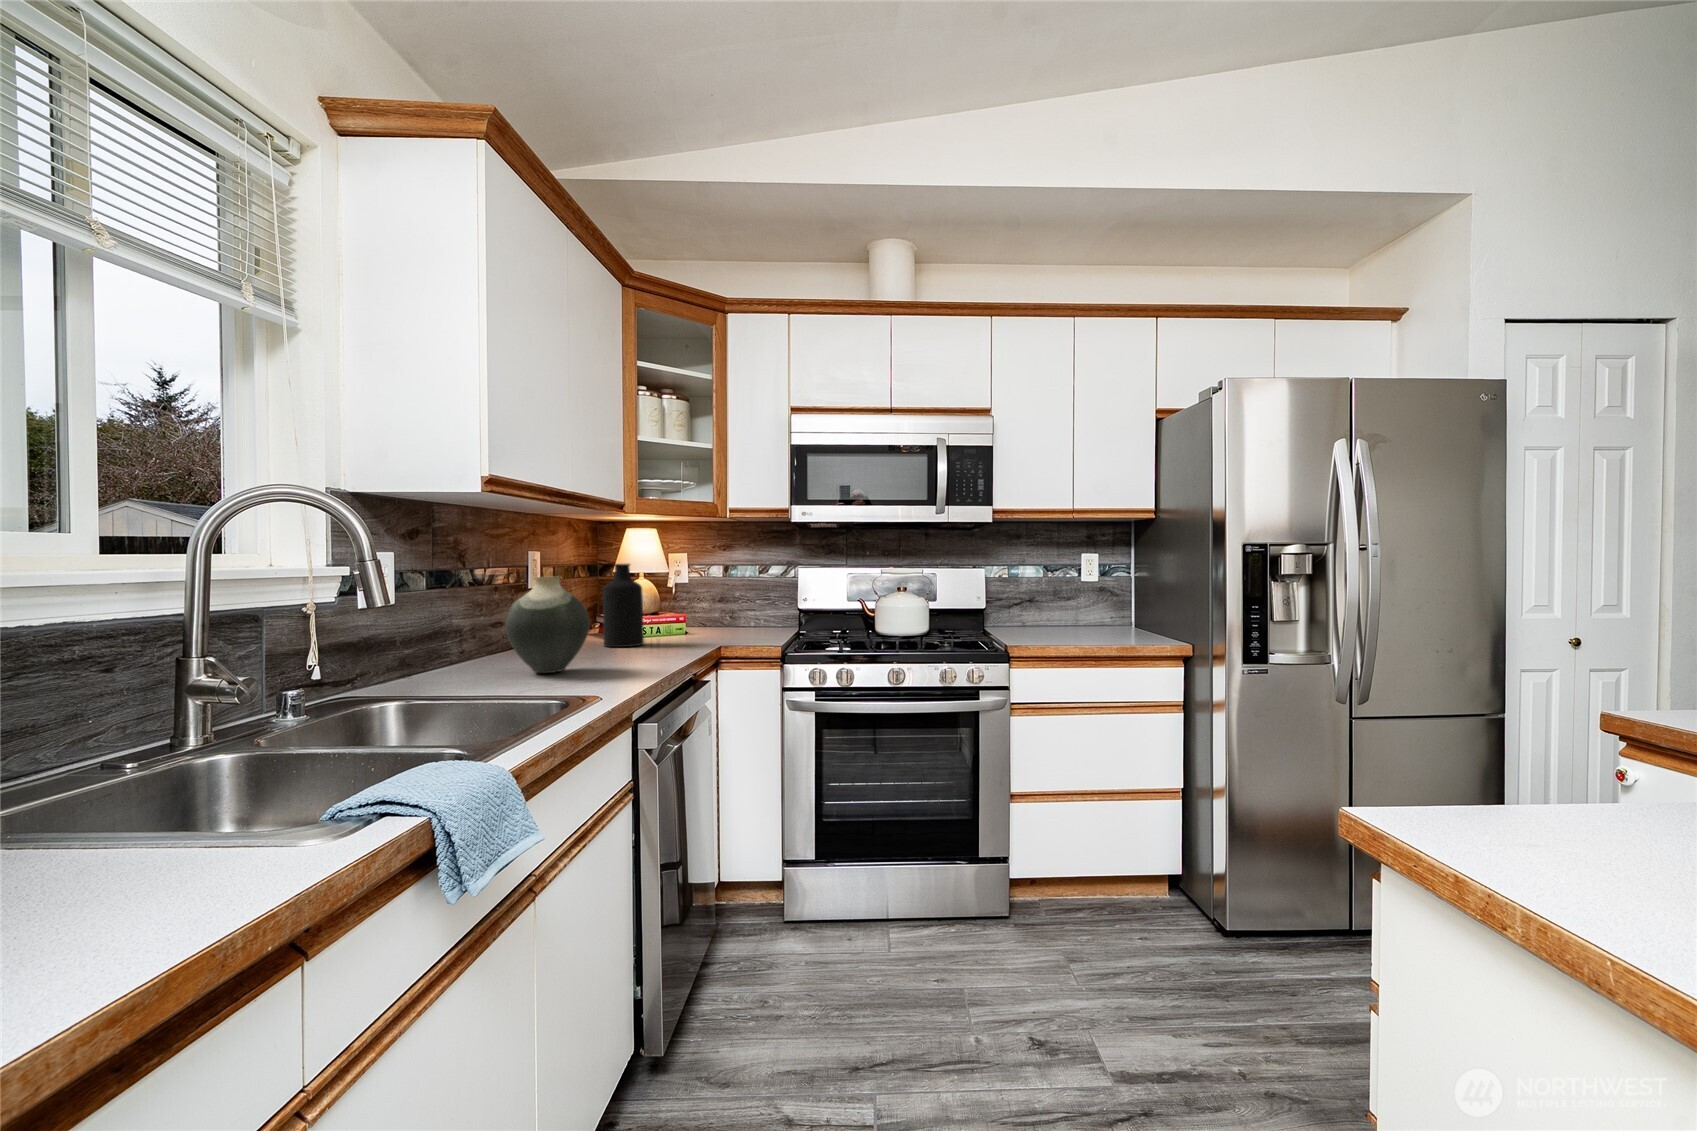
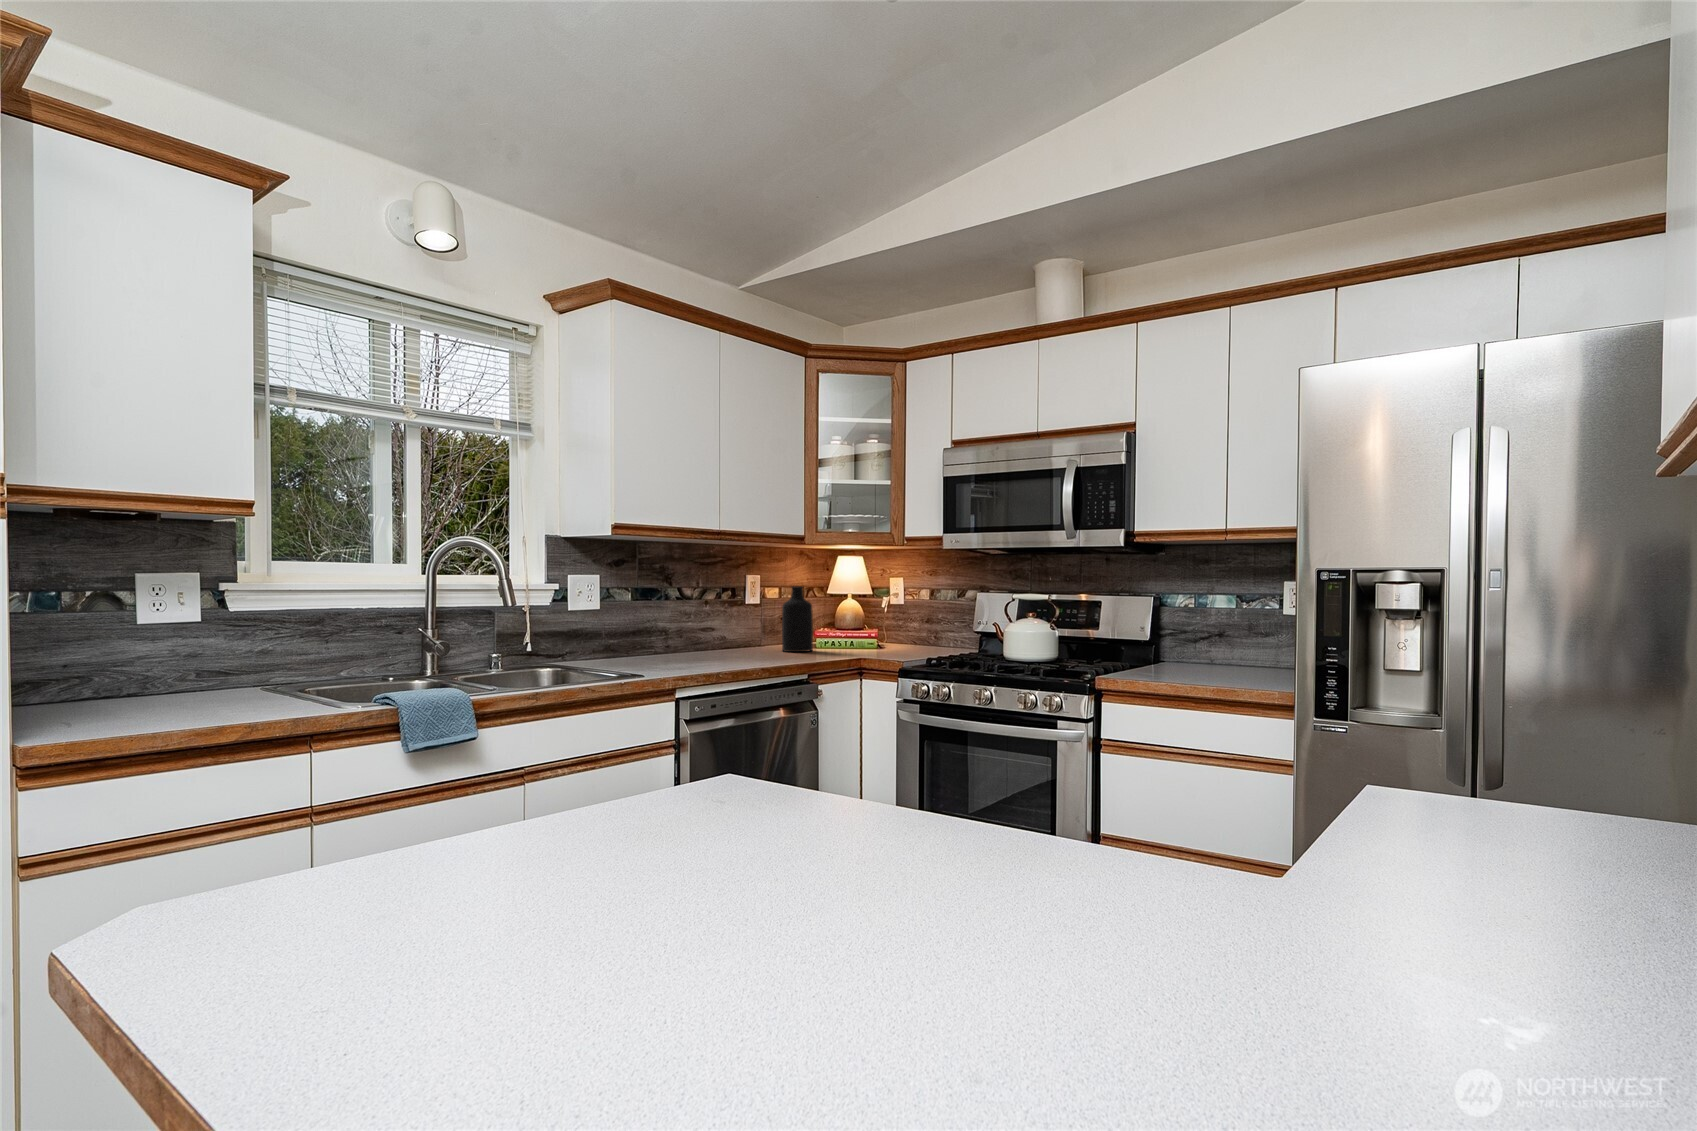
vase: present [505,576,590,673] -> none [659,594,714,660]

